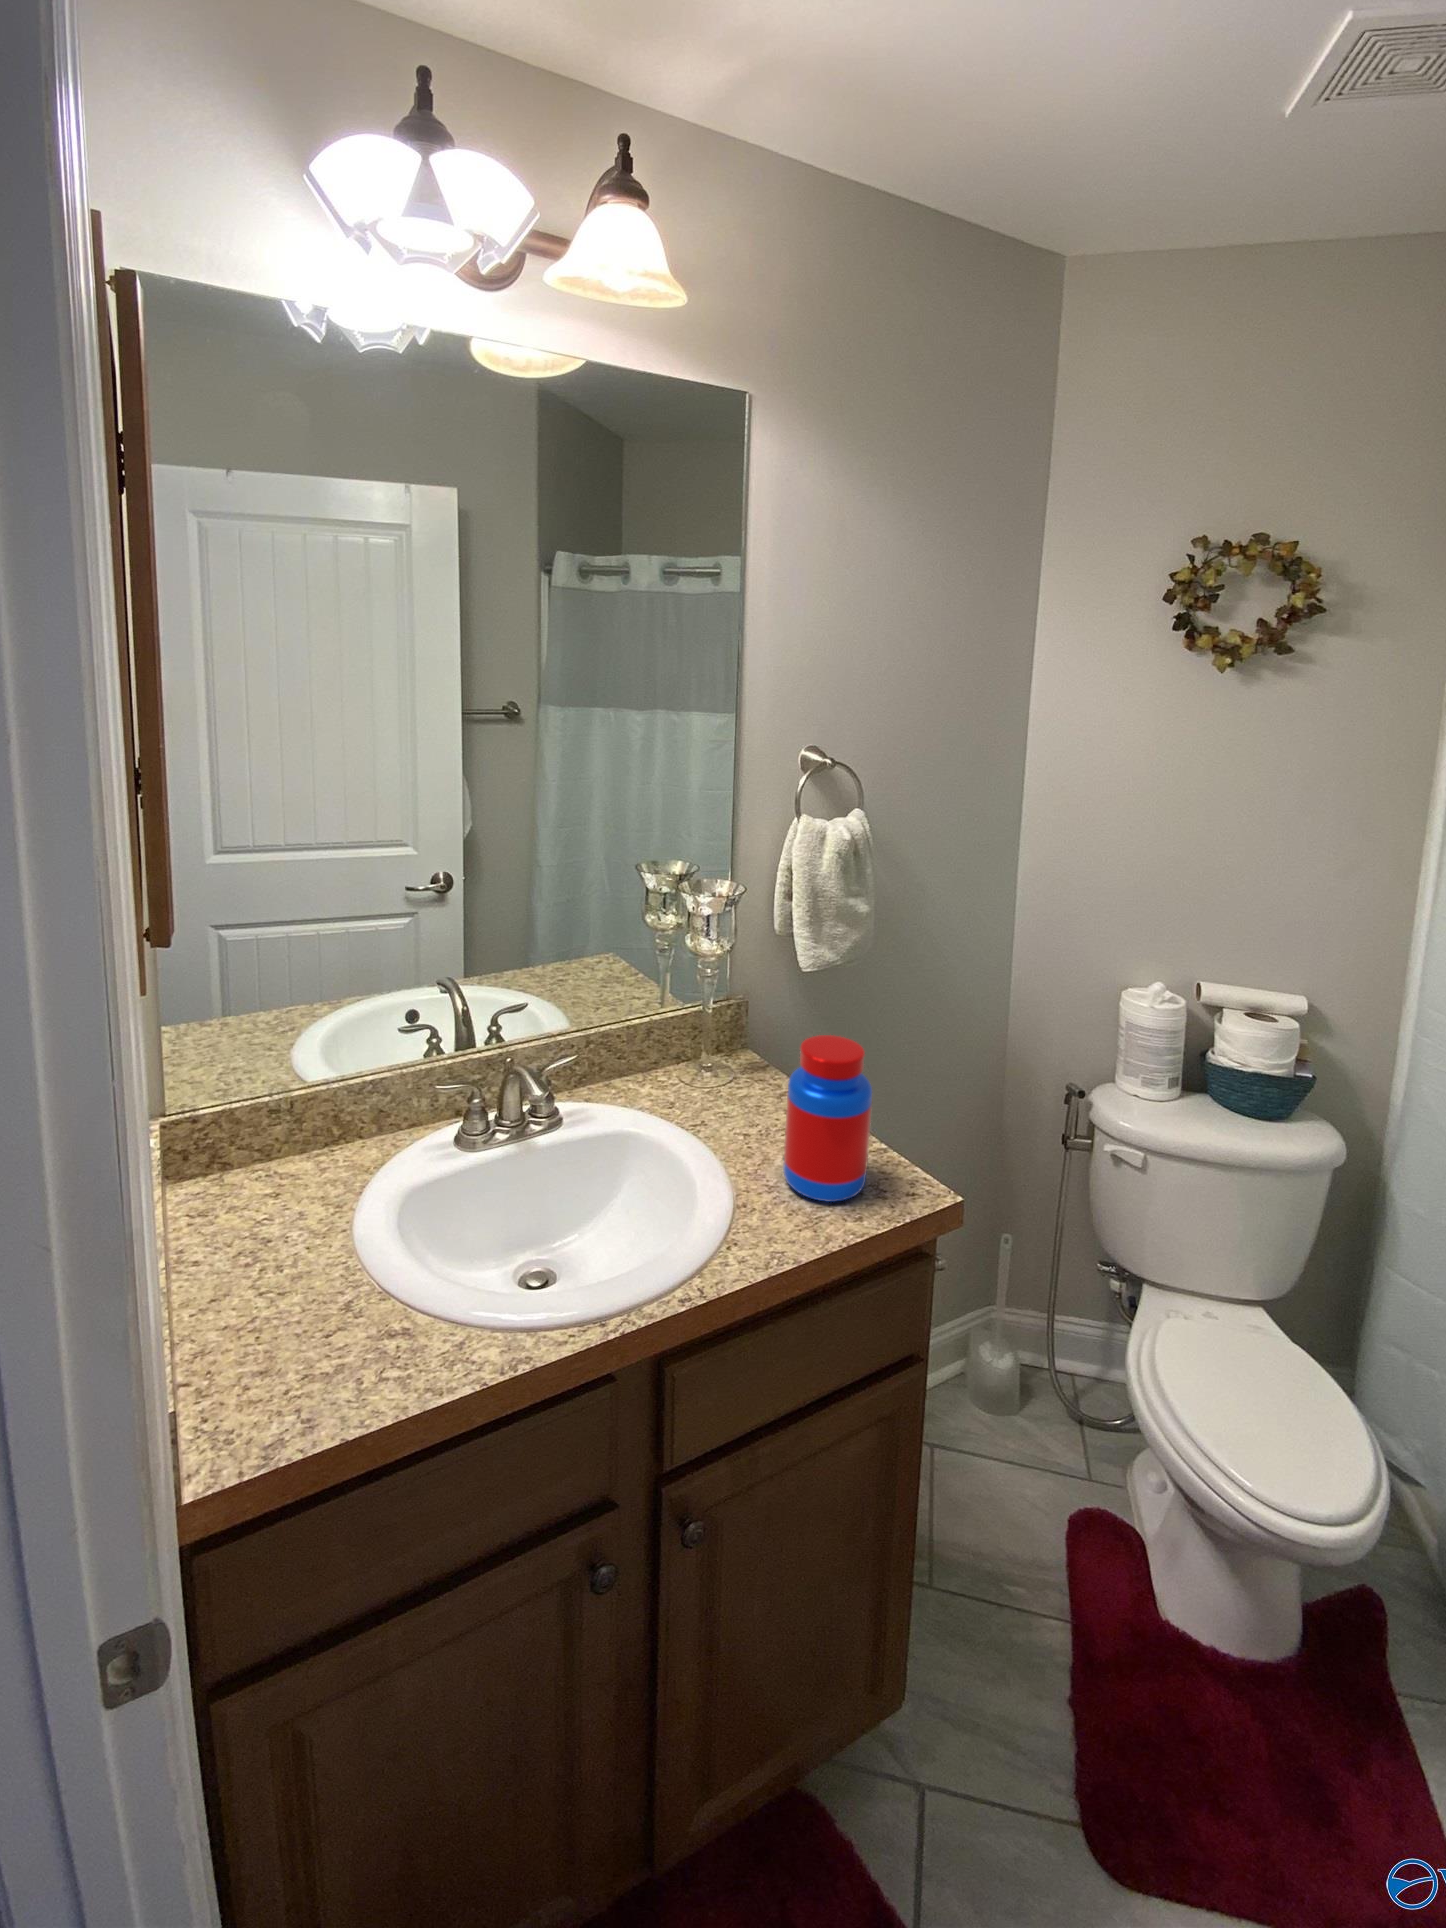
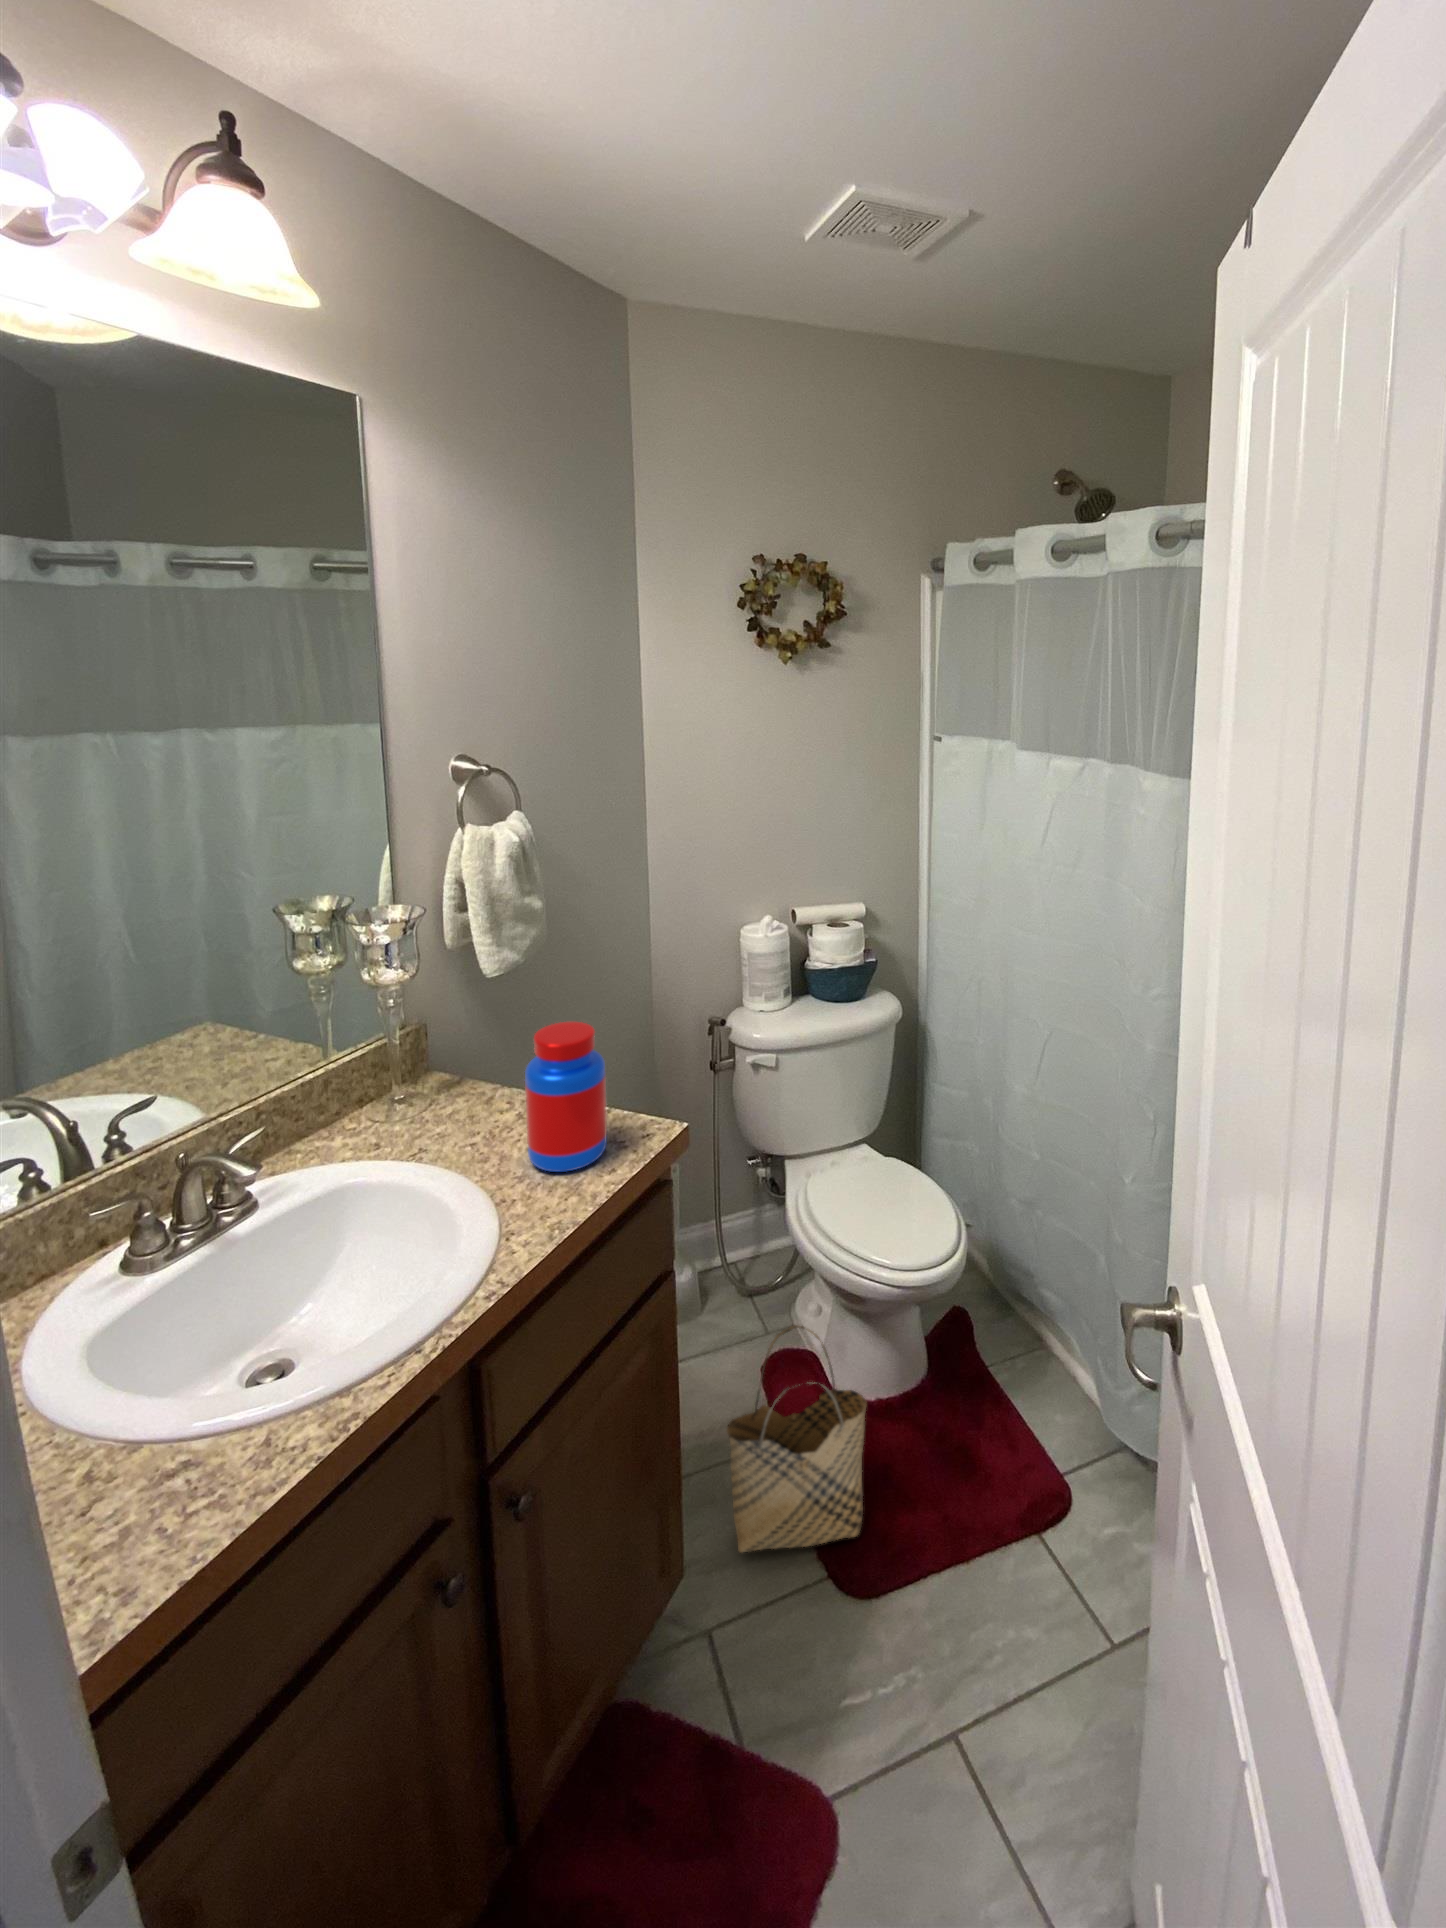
woven basket: none [986,1497,1186,1827] -> present [727,1325,866,1553]

